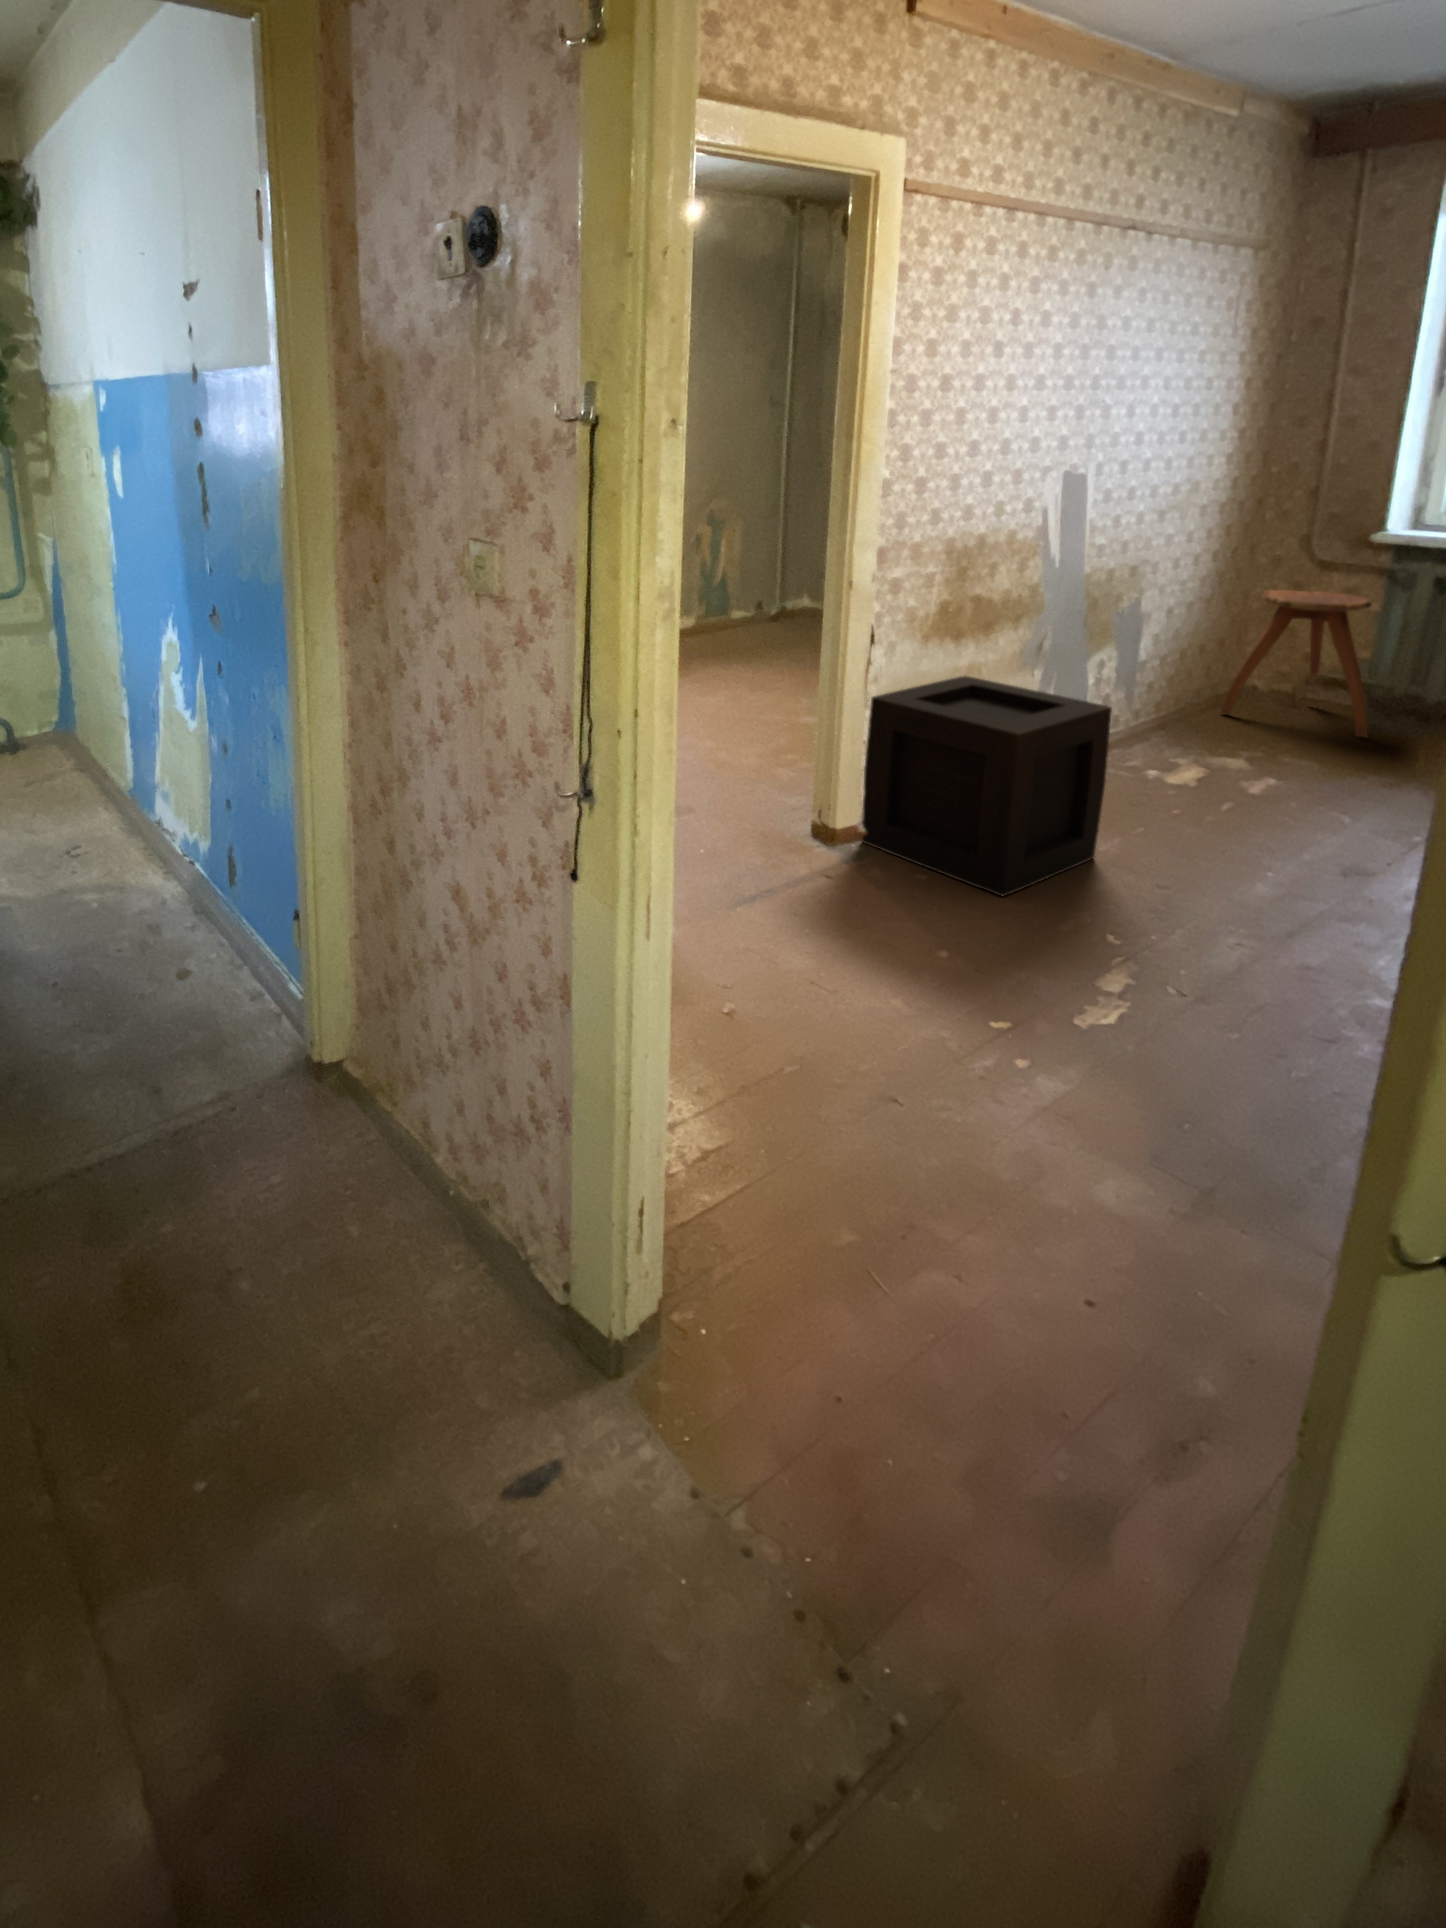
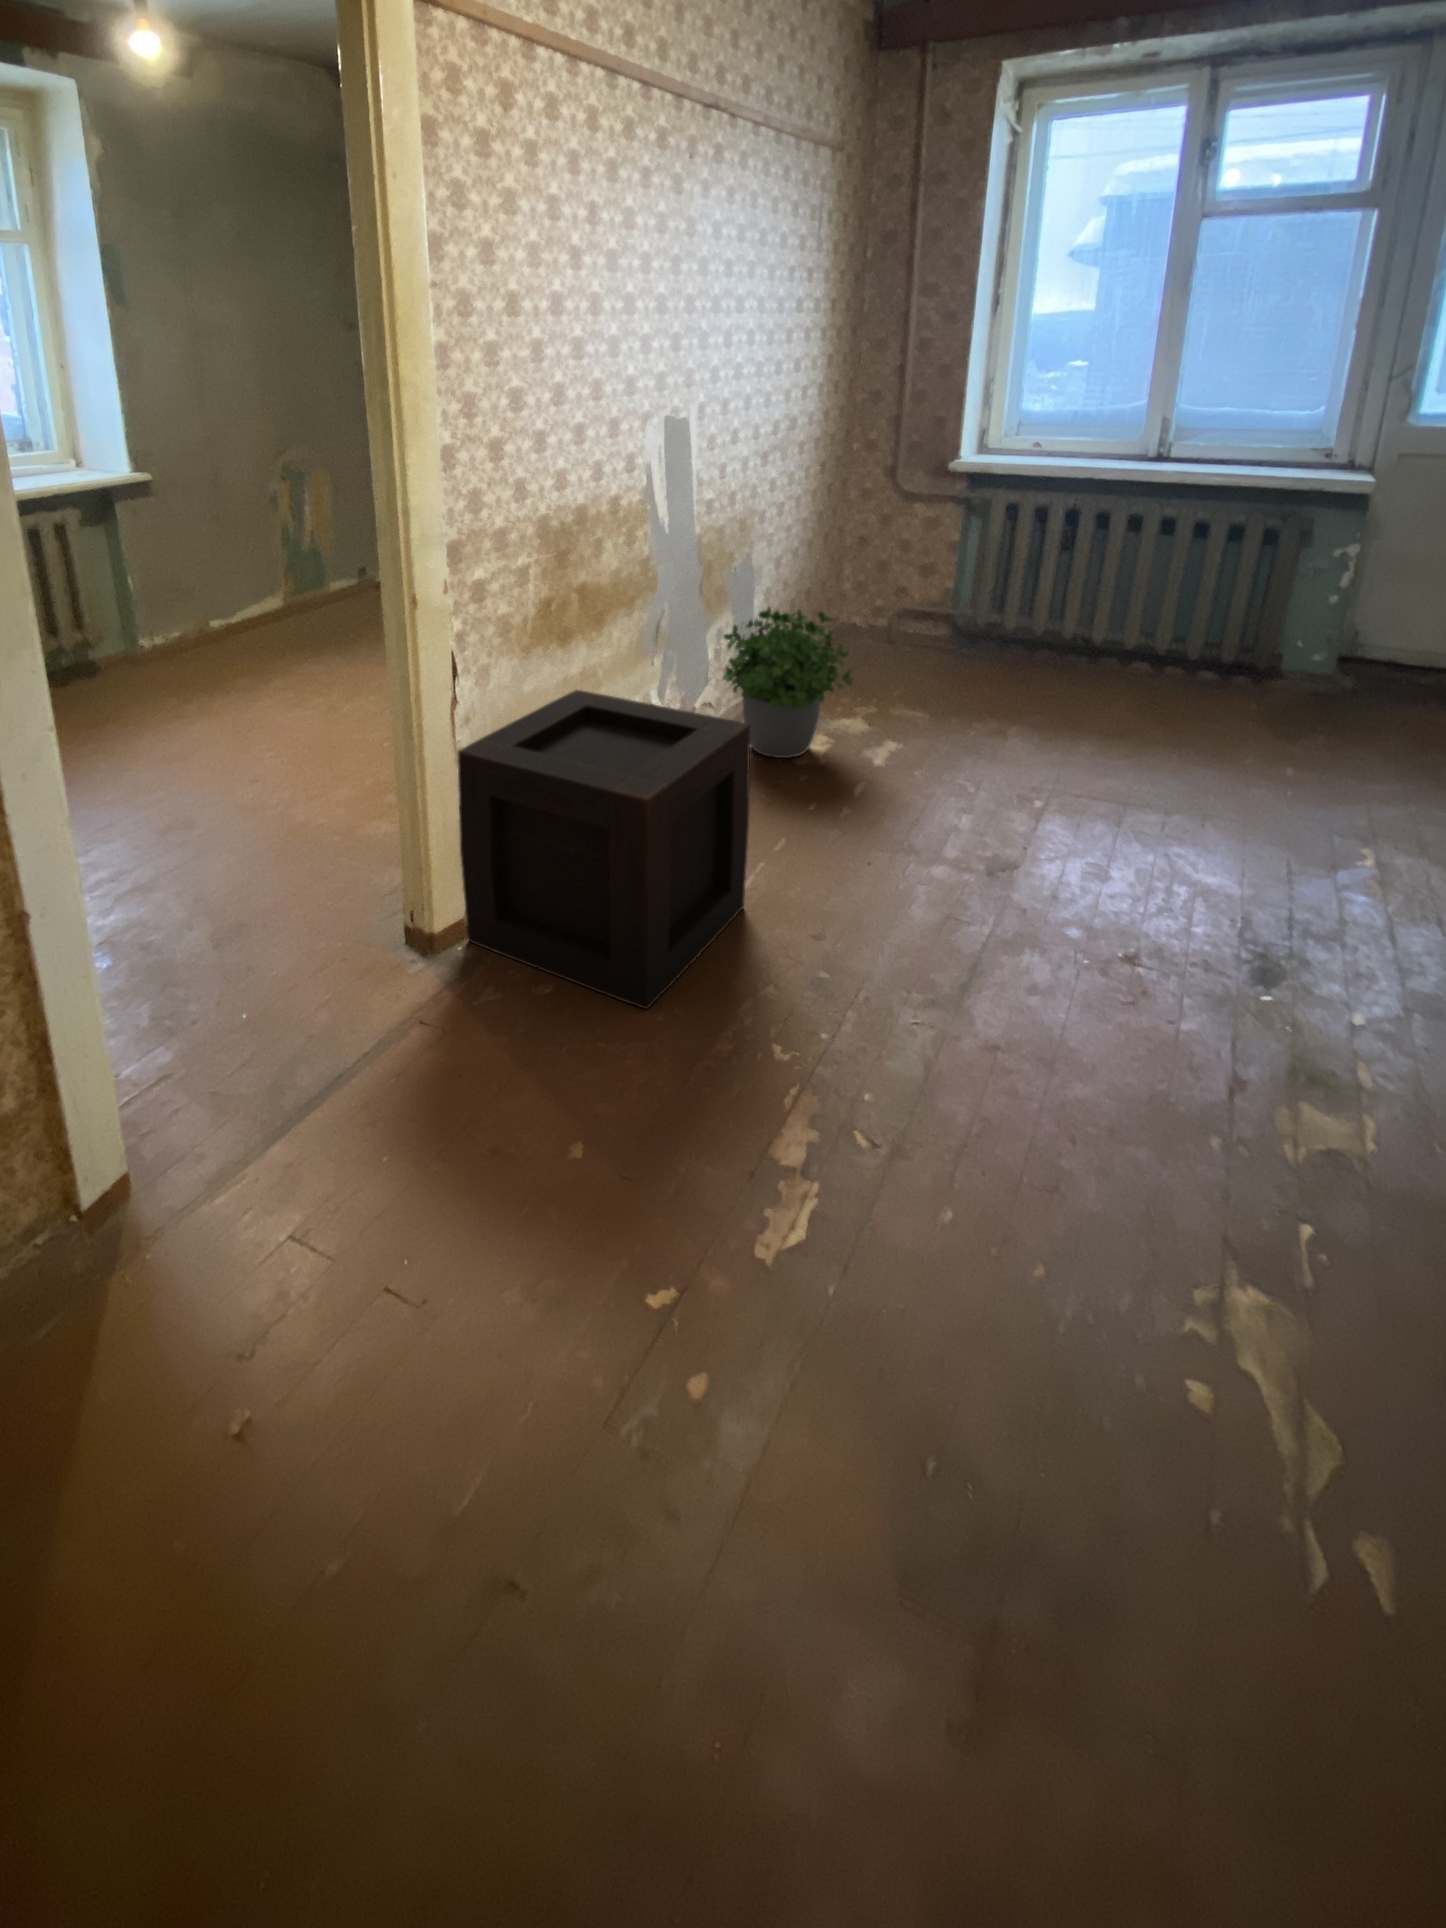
stool: present [1220,590,1372,737] -> none [830,523,961,672]
potted plant: none [1096,643,1230,776] -> present [723,607,853,758]

